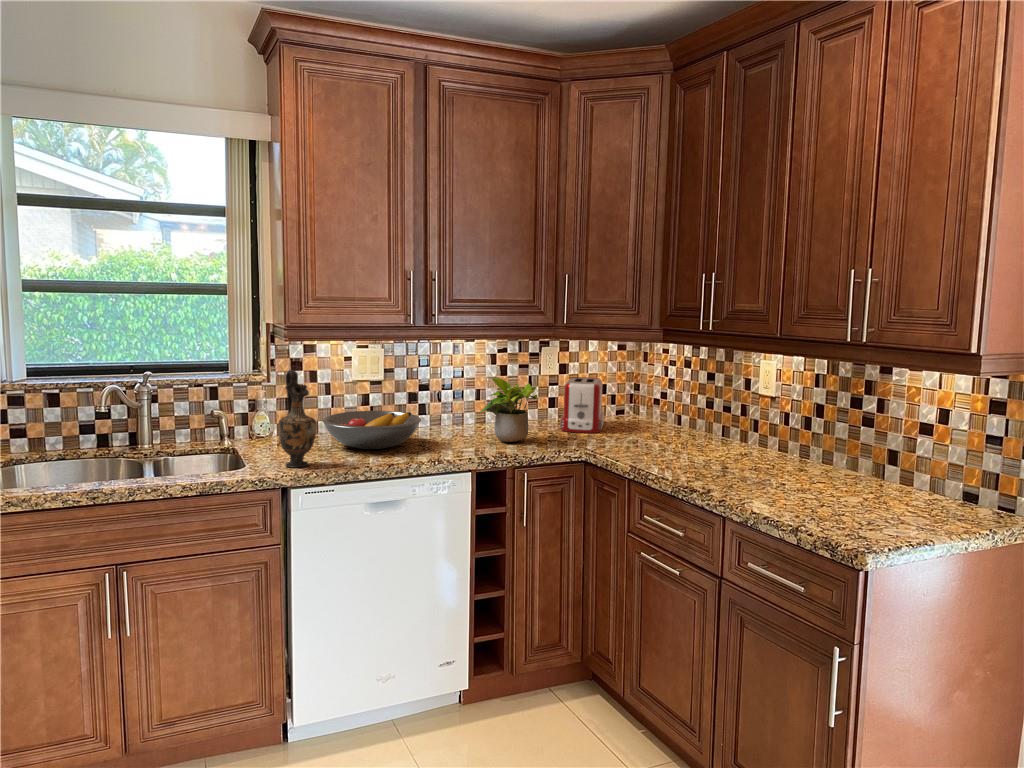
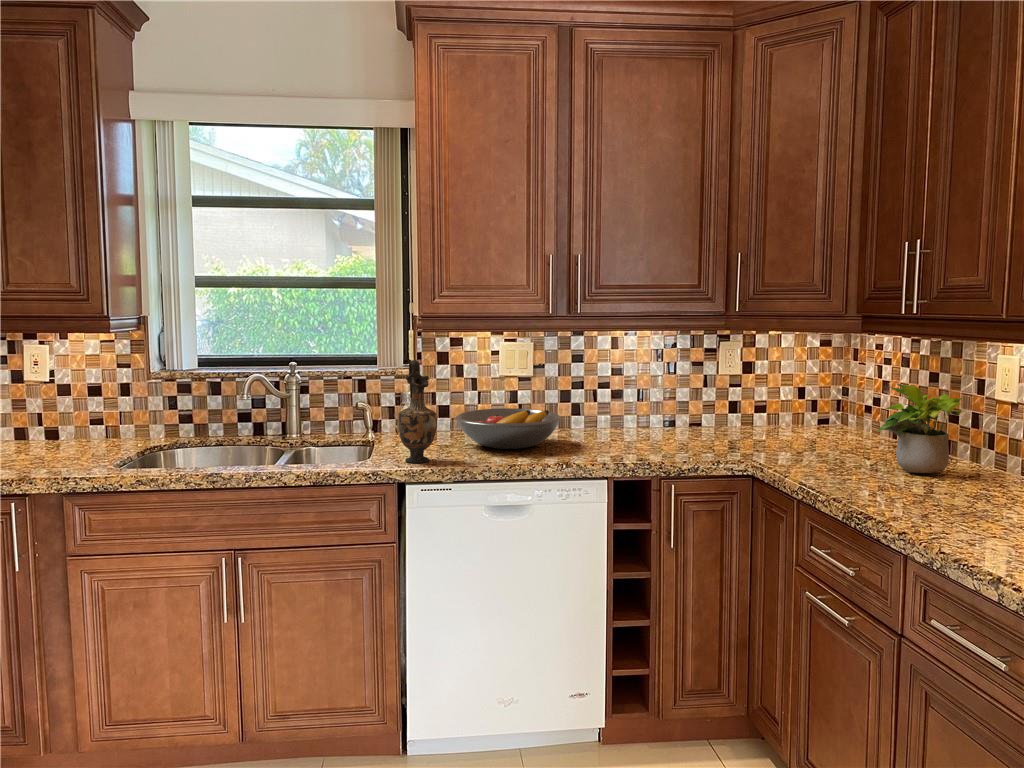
potted plant: present [480,377,537,442] -> present [877,384,962,474]
toaster: present [560,377,604,433] -> none [734,377,796,444]

